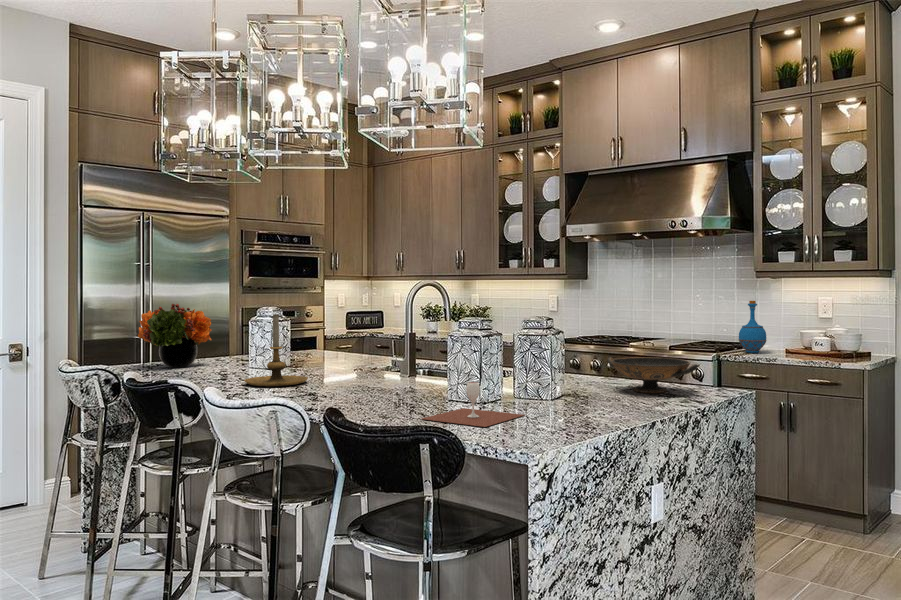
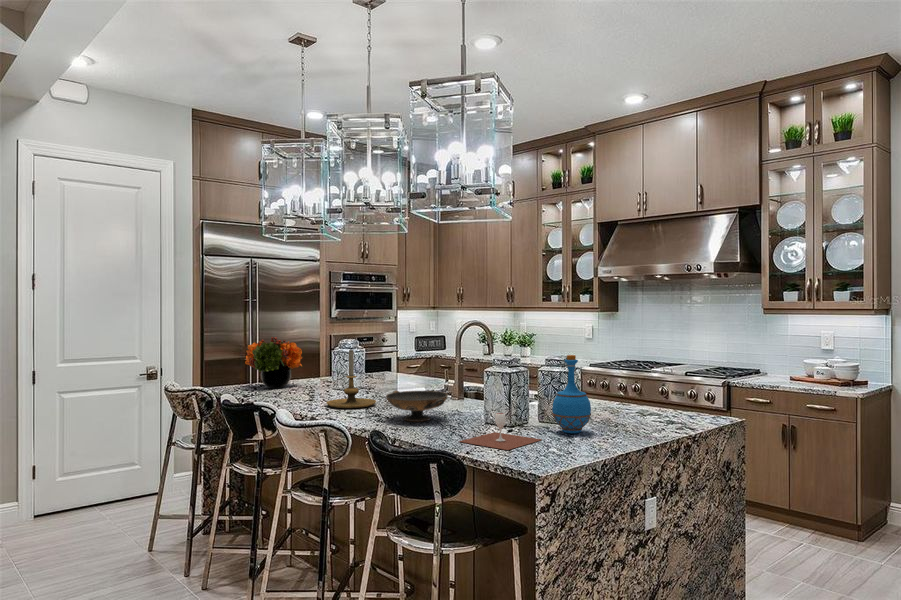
bottle: present [739,301,766,353] -> present [552,355,591,433]
decorative bowl: present [607,357,698,393] -> present [386,390,448,422]

